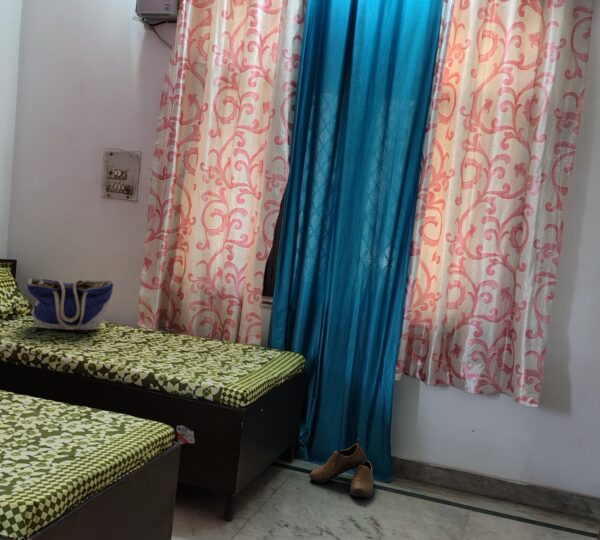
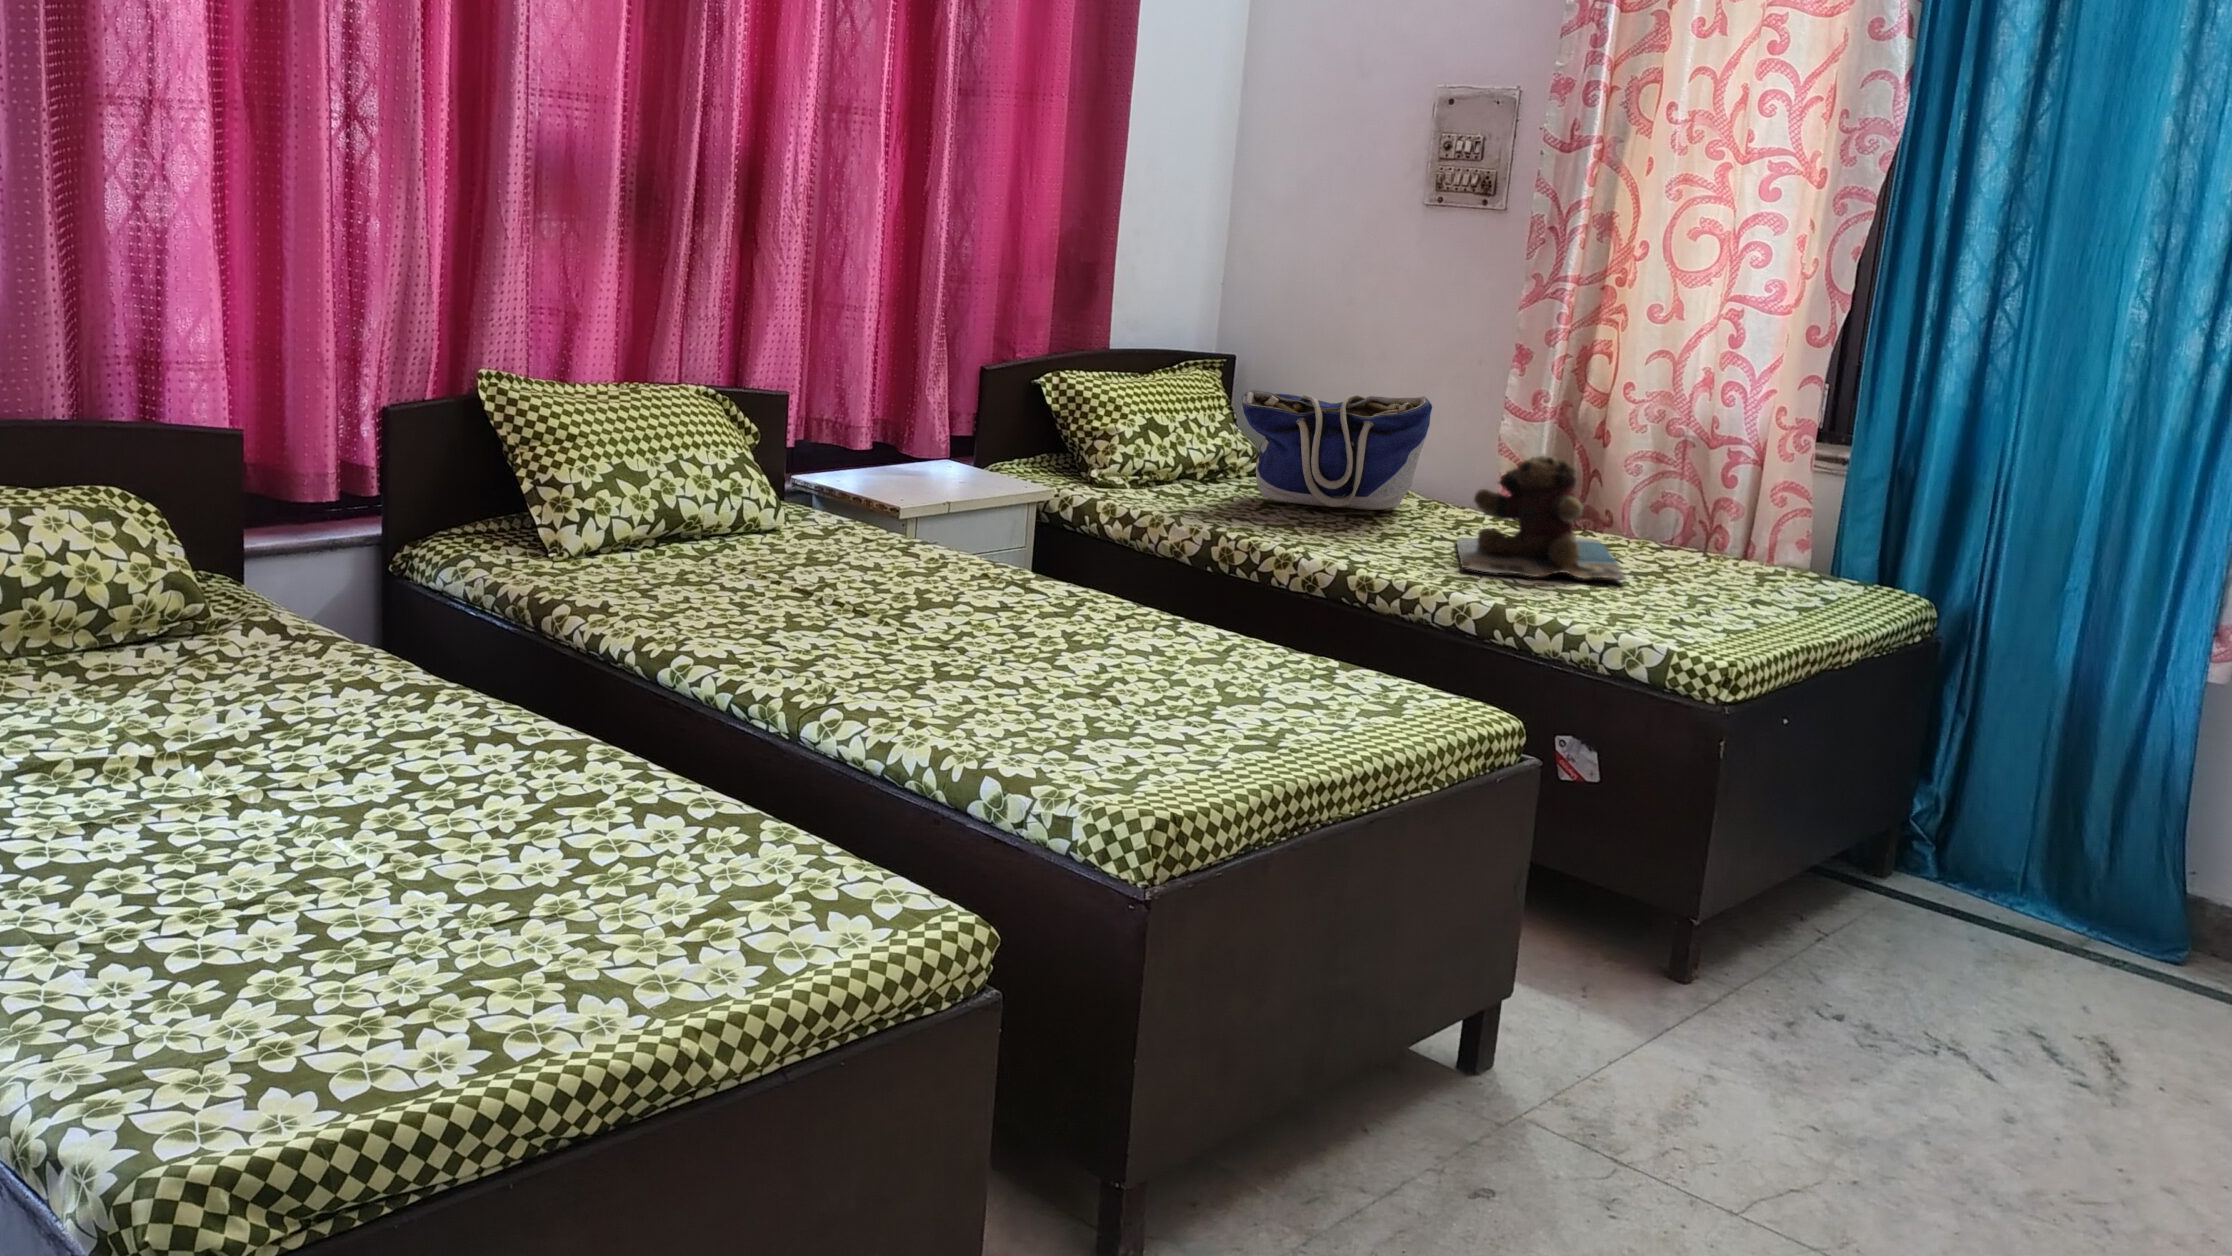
teddy bear: none [127,306,199,358] -> present [1457,455,1625,579]
shoe: present [309,439,374,498] -> none [1940,845,2155,1010]

